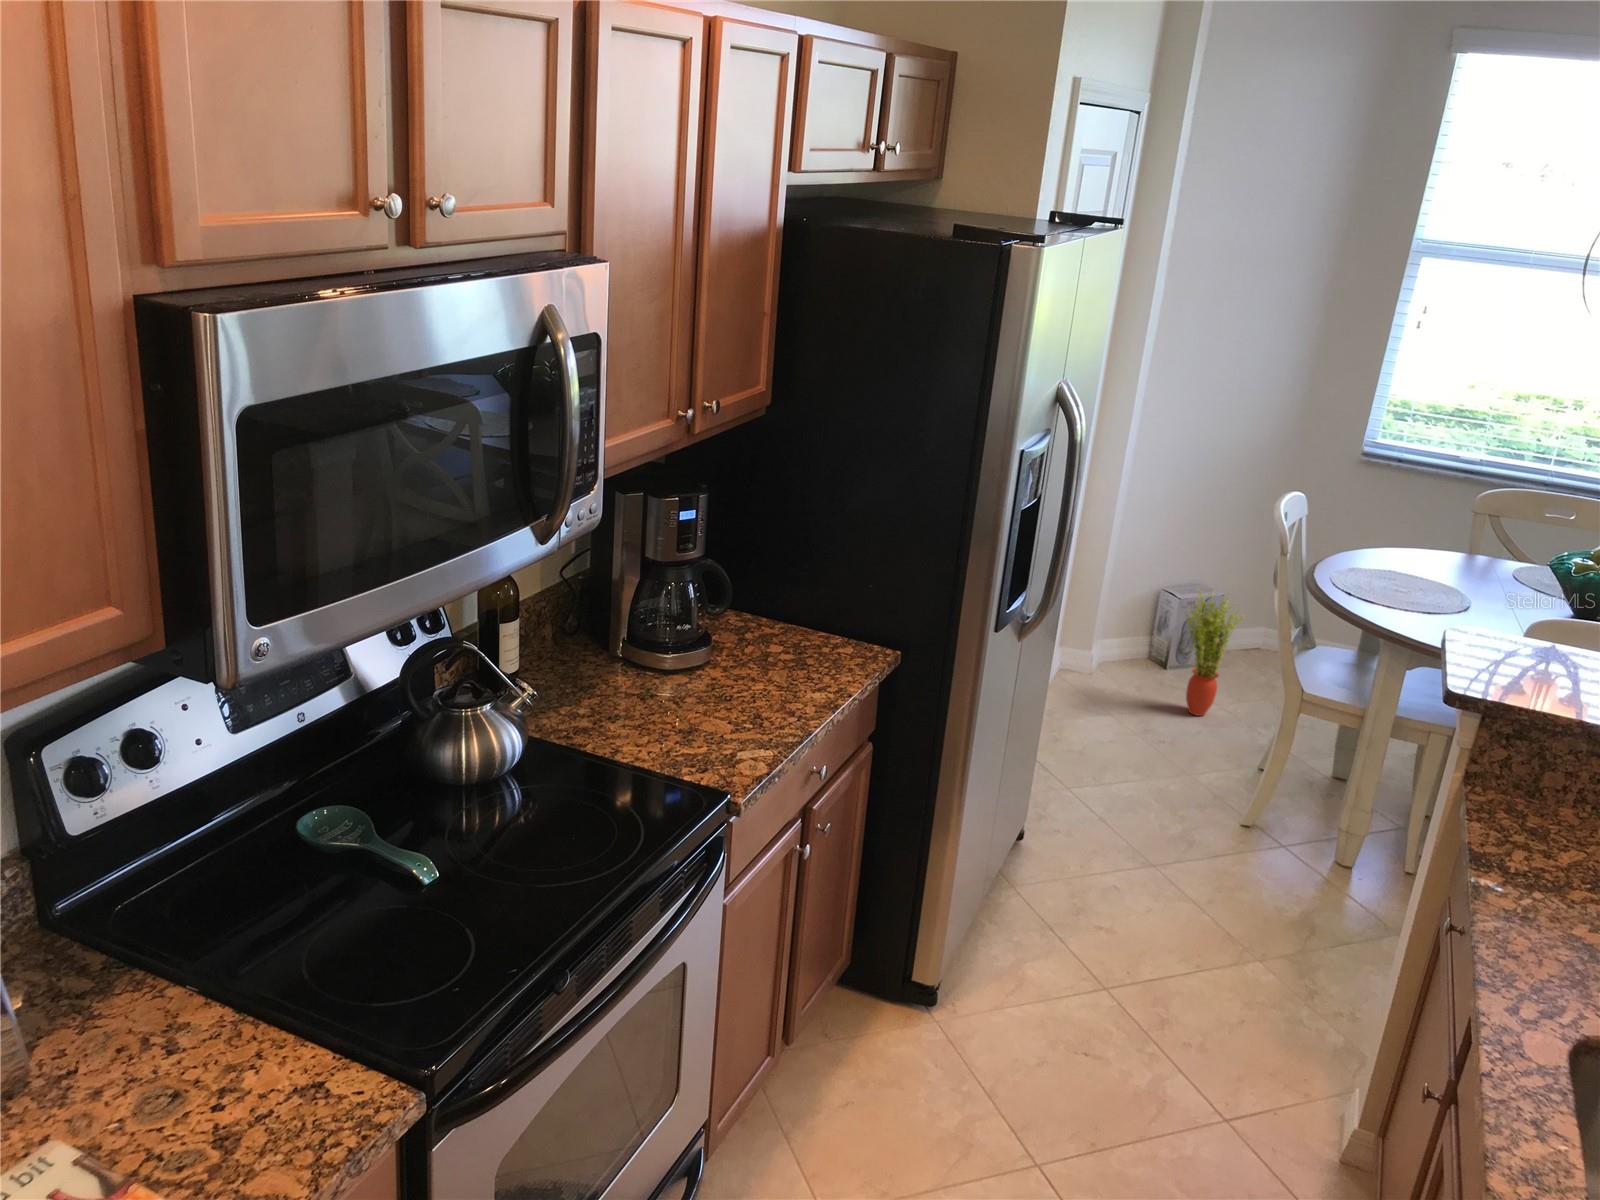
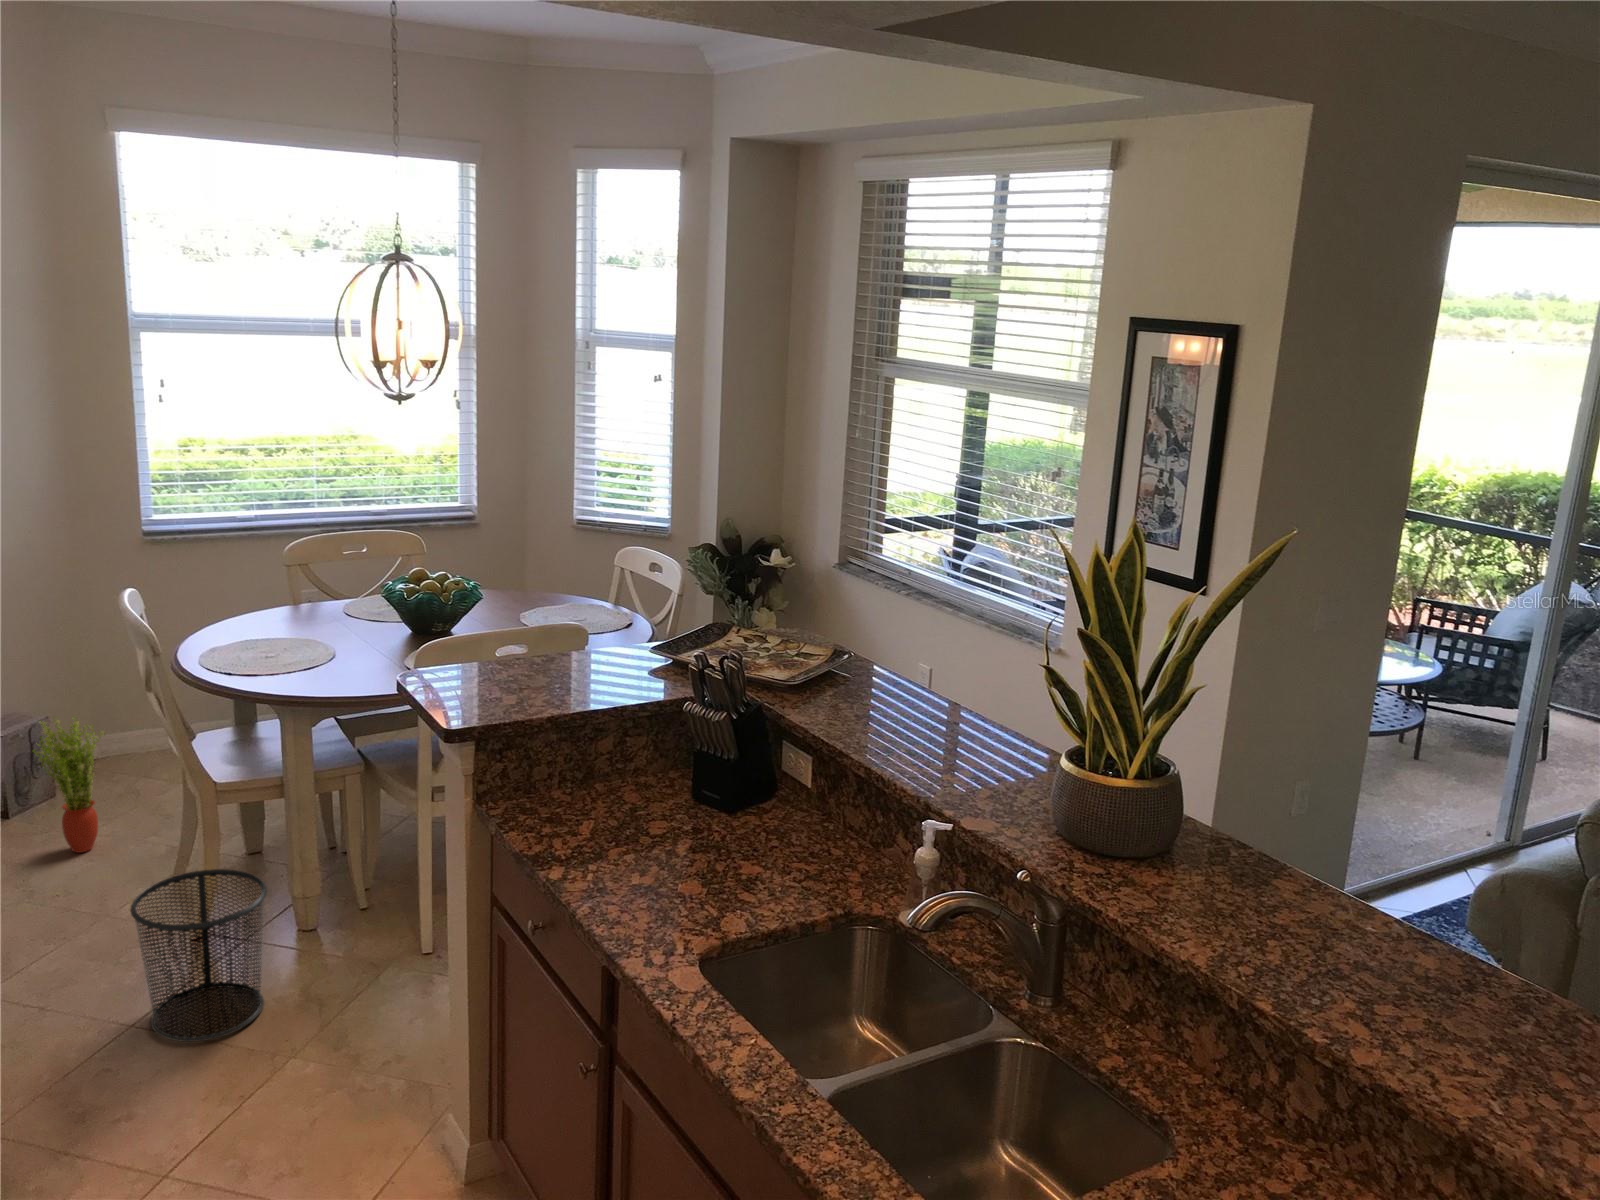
waste bin: none [1160,753,1296,914] -> present [130,869,267,1042]

